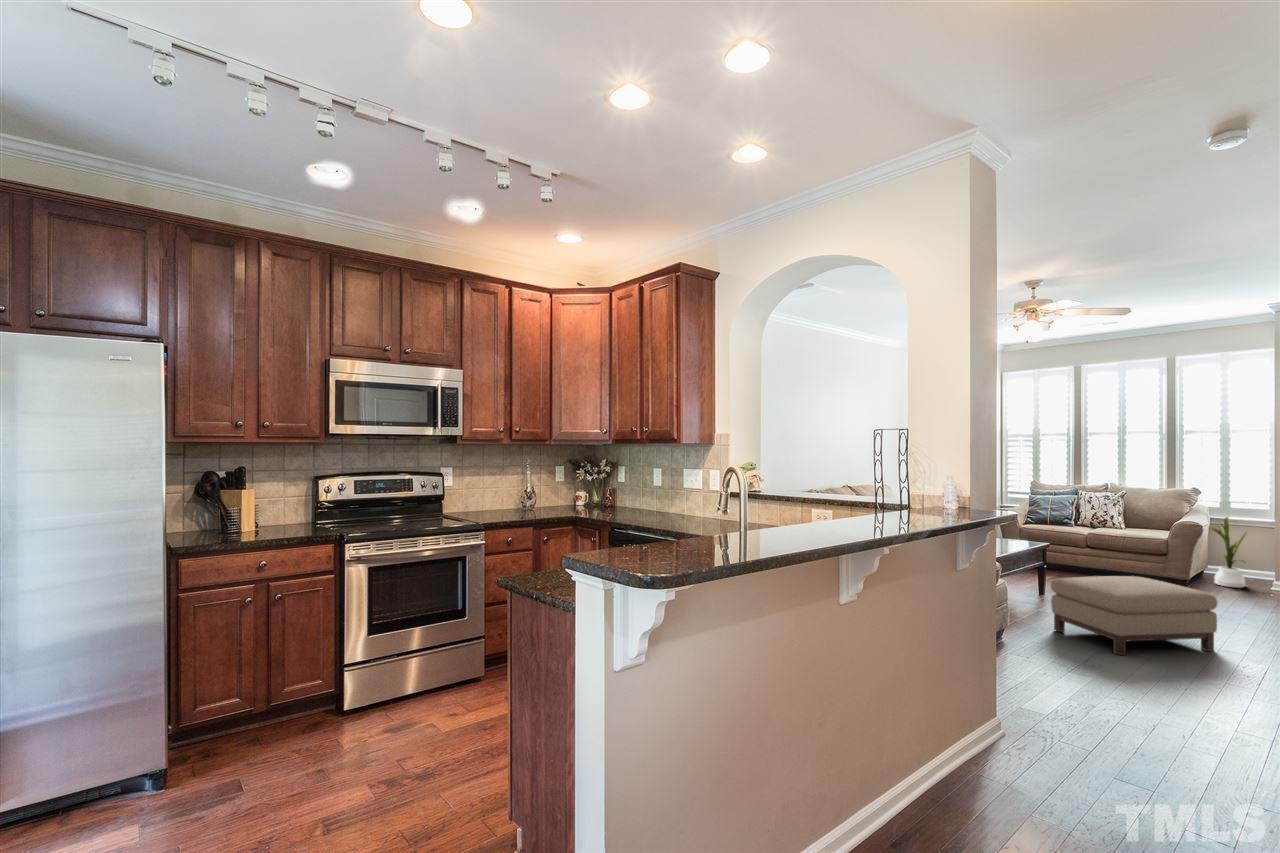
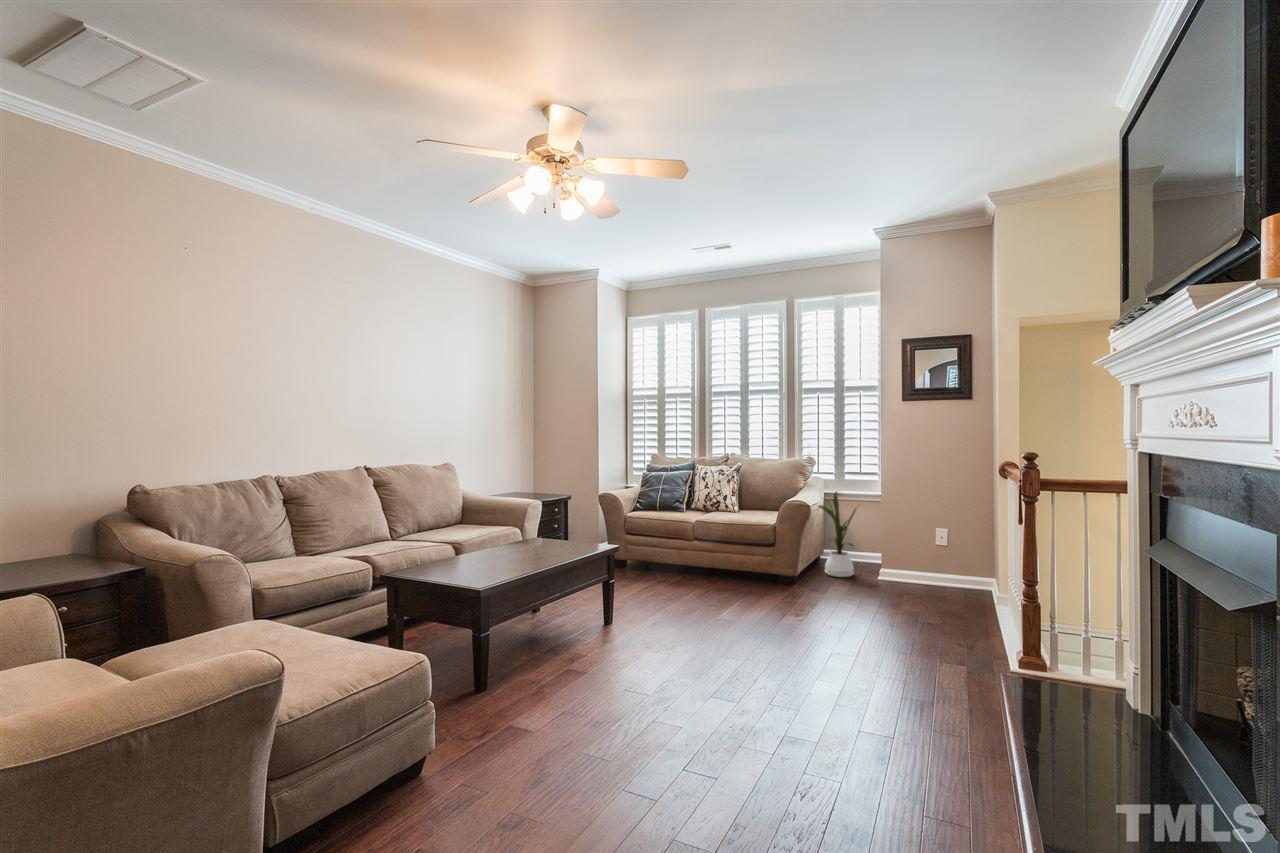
ottoman: present [1051,576,1218,655] -> none [555,599,782,773]

